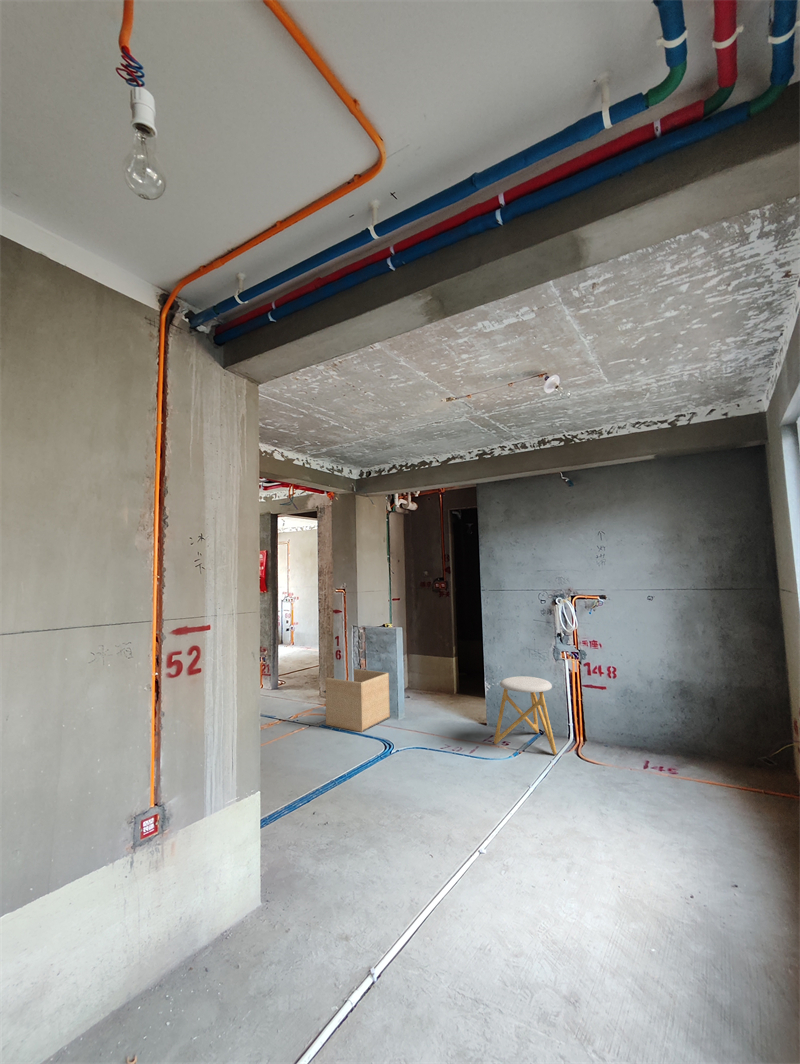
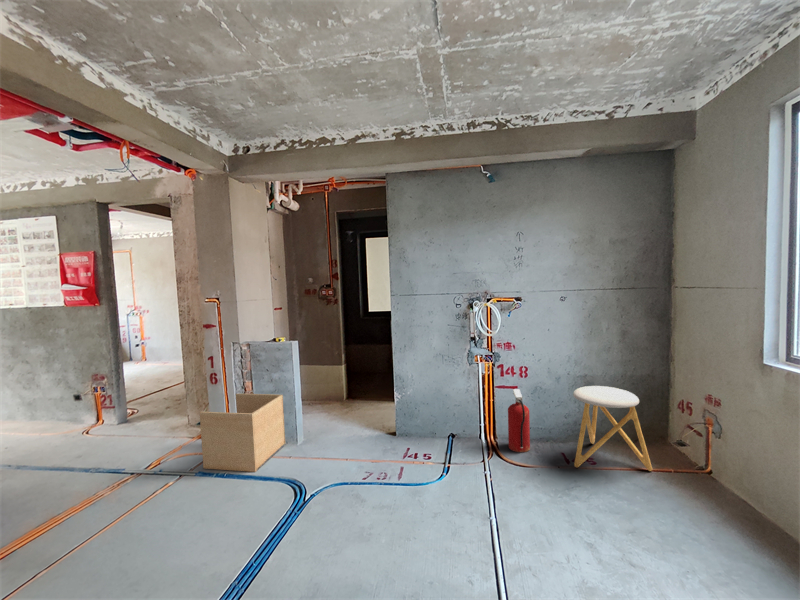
stool: present [494,676,557,755] -> present [573,386,652,471]
fire extinguisher: none [591,688,617,754] -> present [508,389,530,452]

